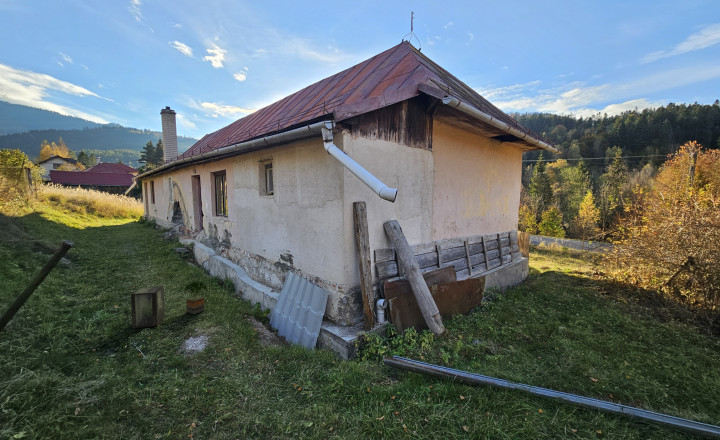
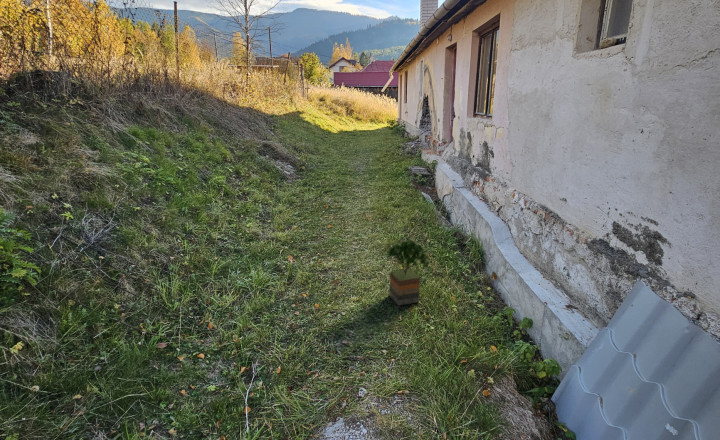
storage box: present [131,286,165,329] -> none [302,235,354,313]

